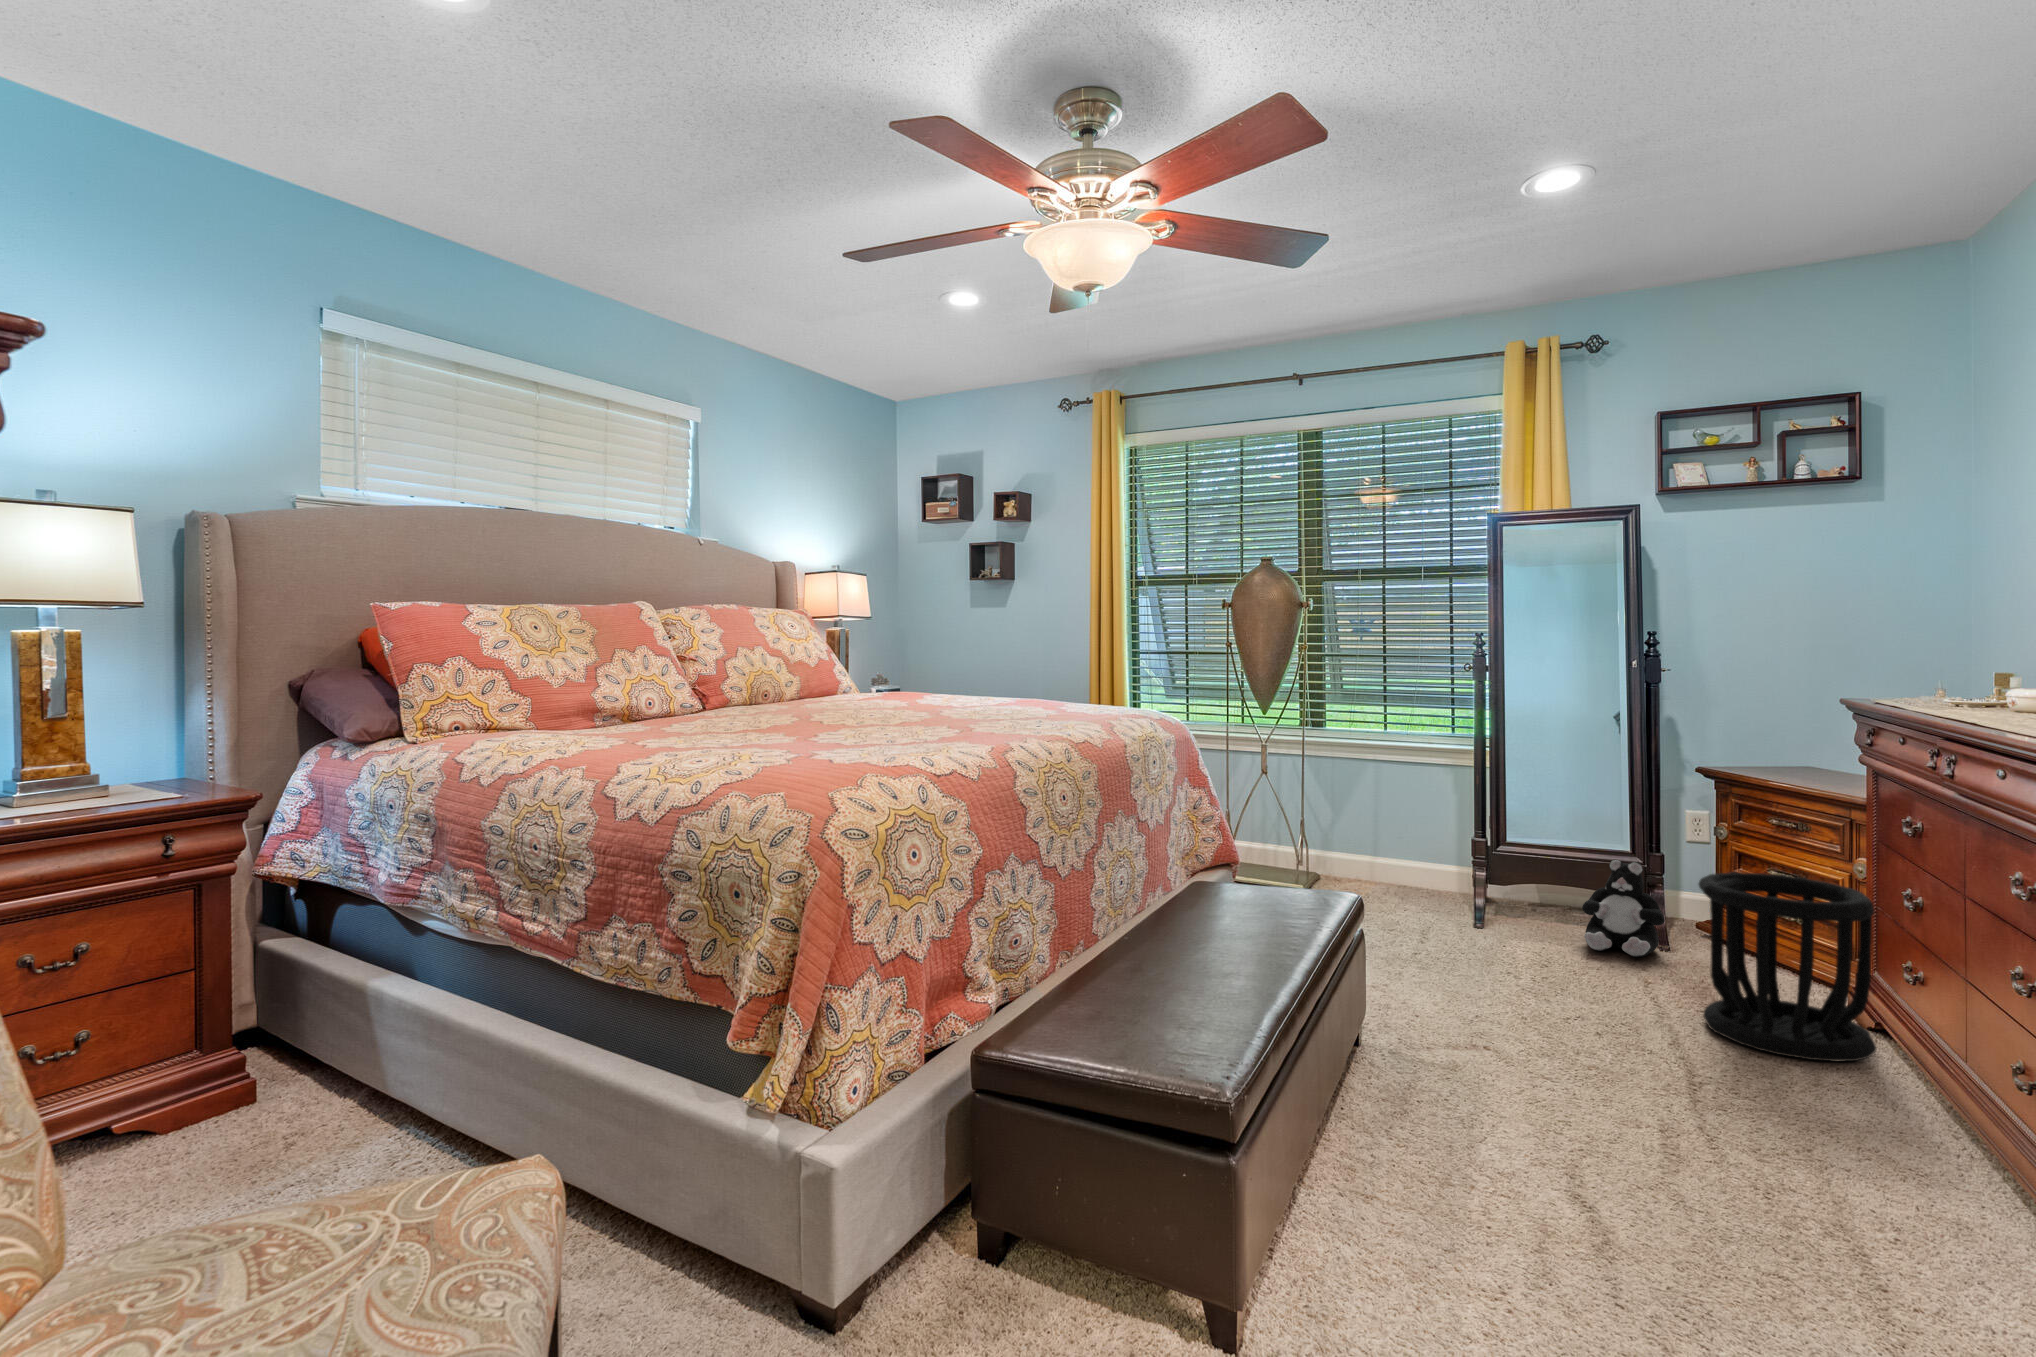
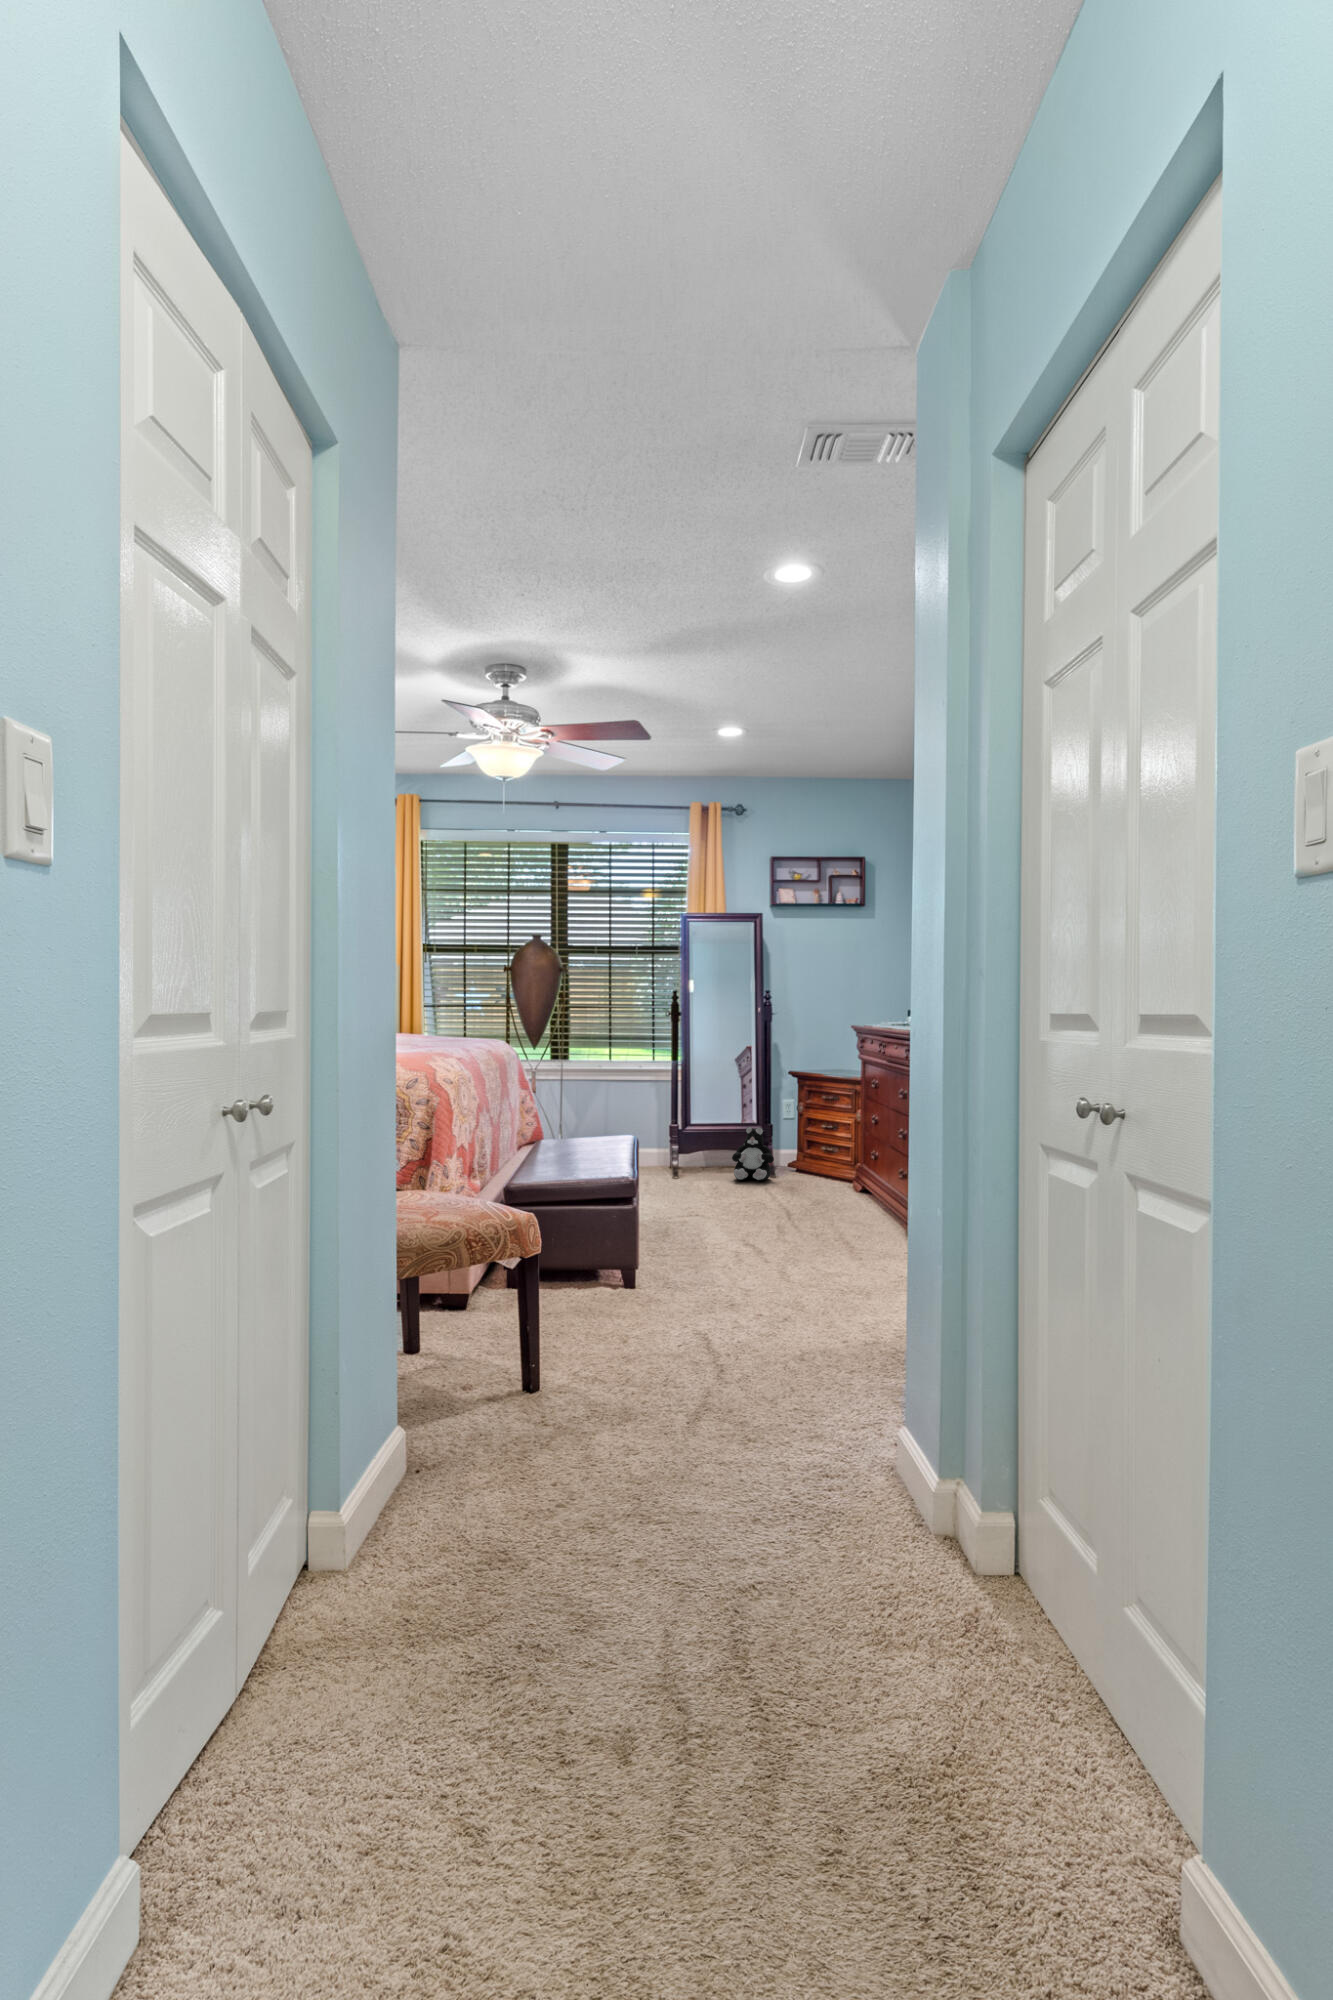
wastebasket: present [1699,872,1876,1061] -> none [788,1119,860,1204]

